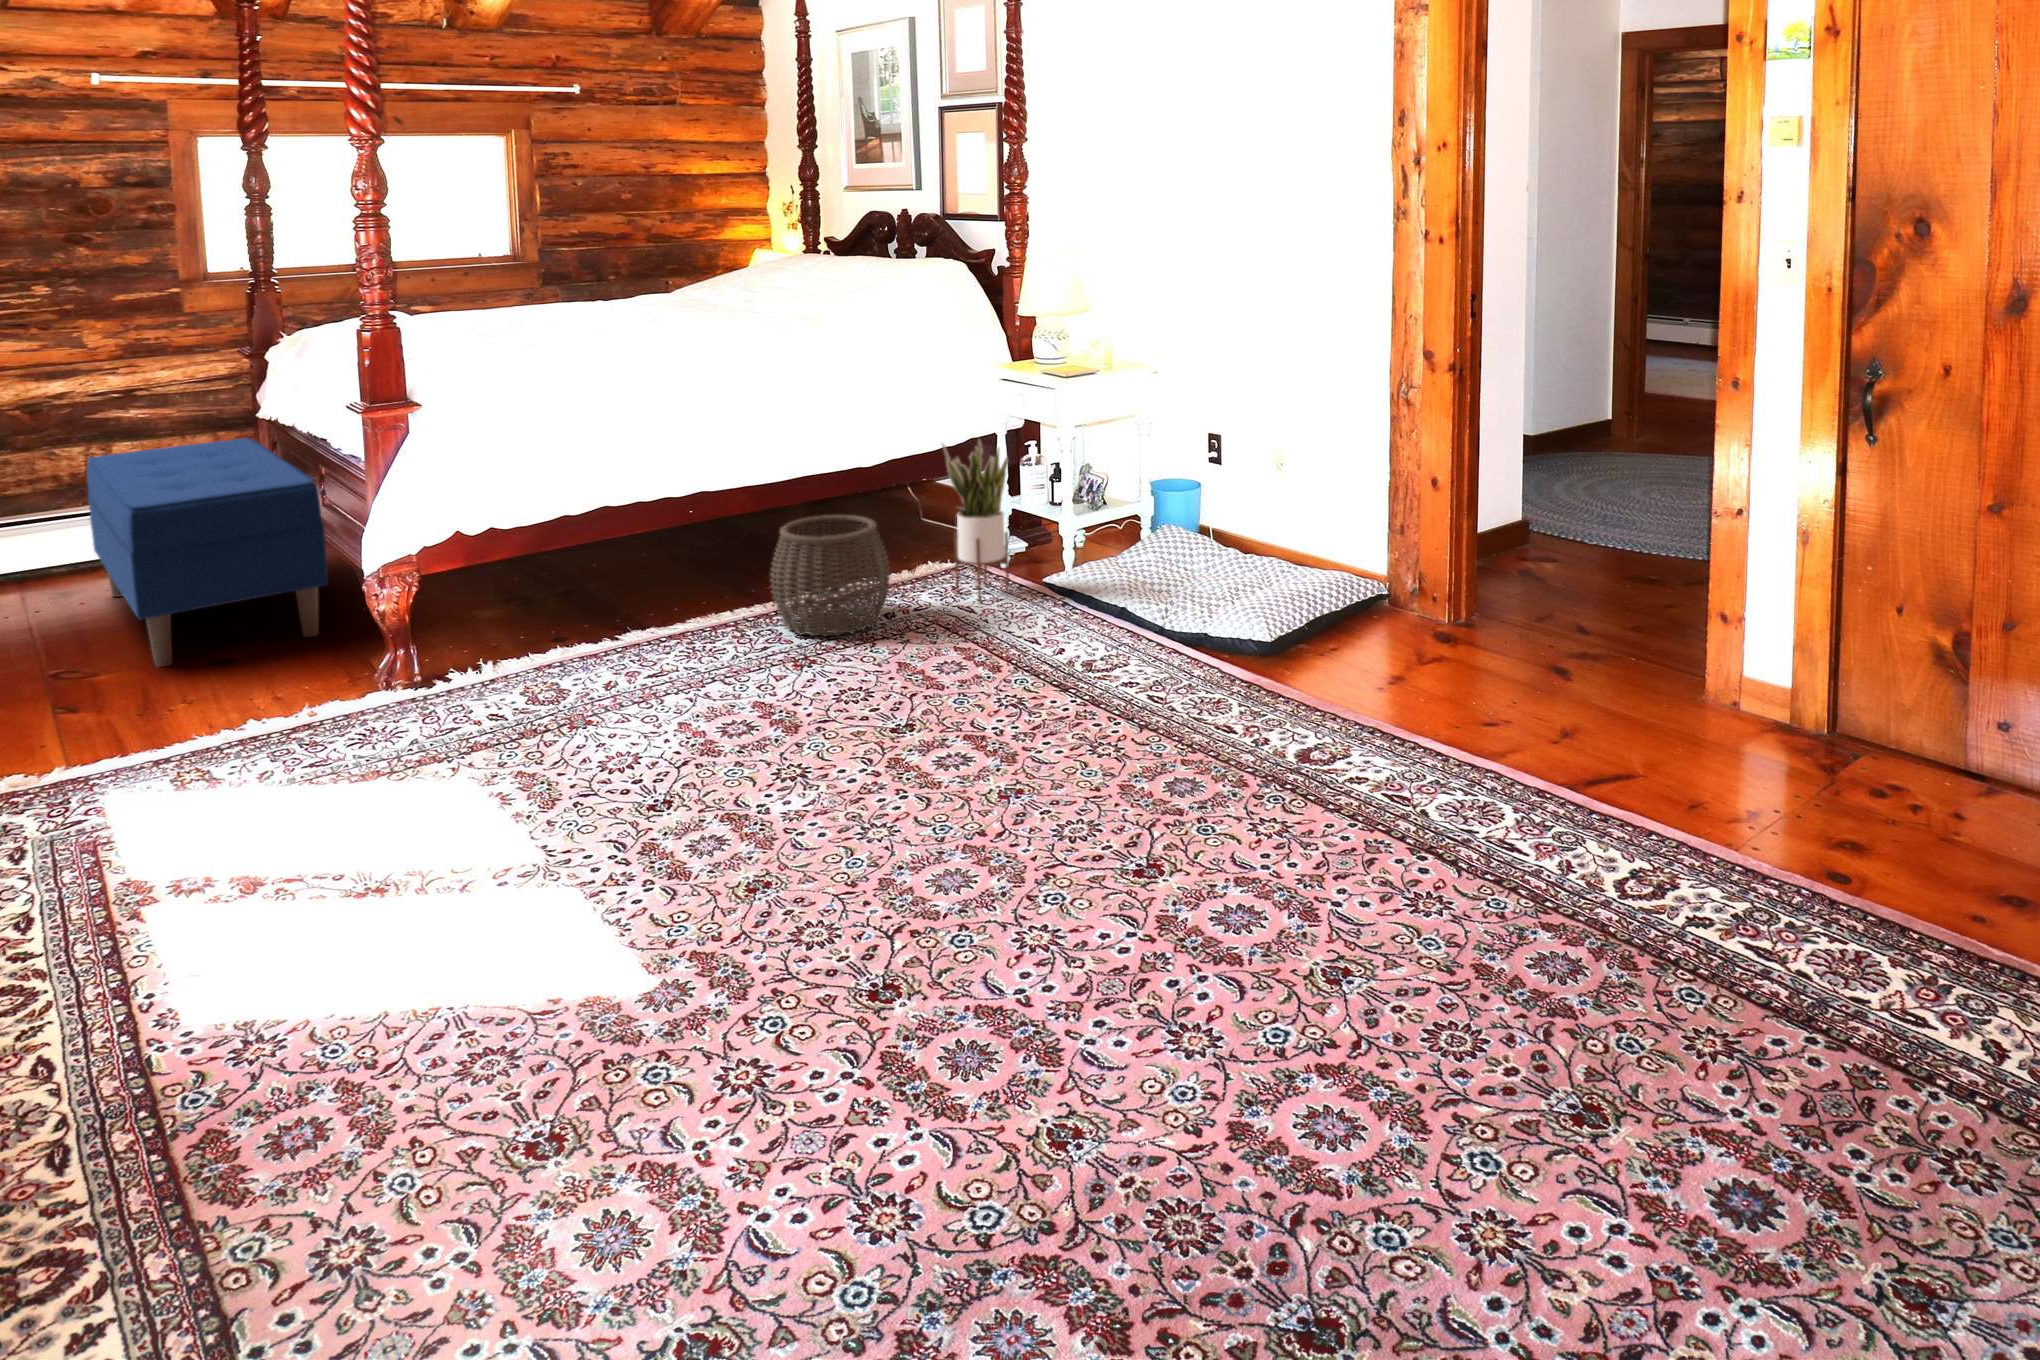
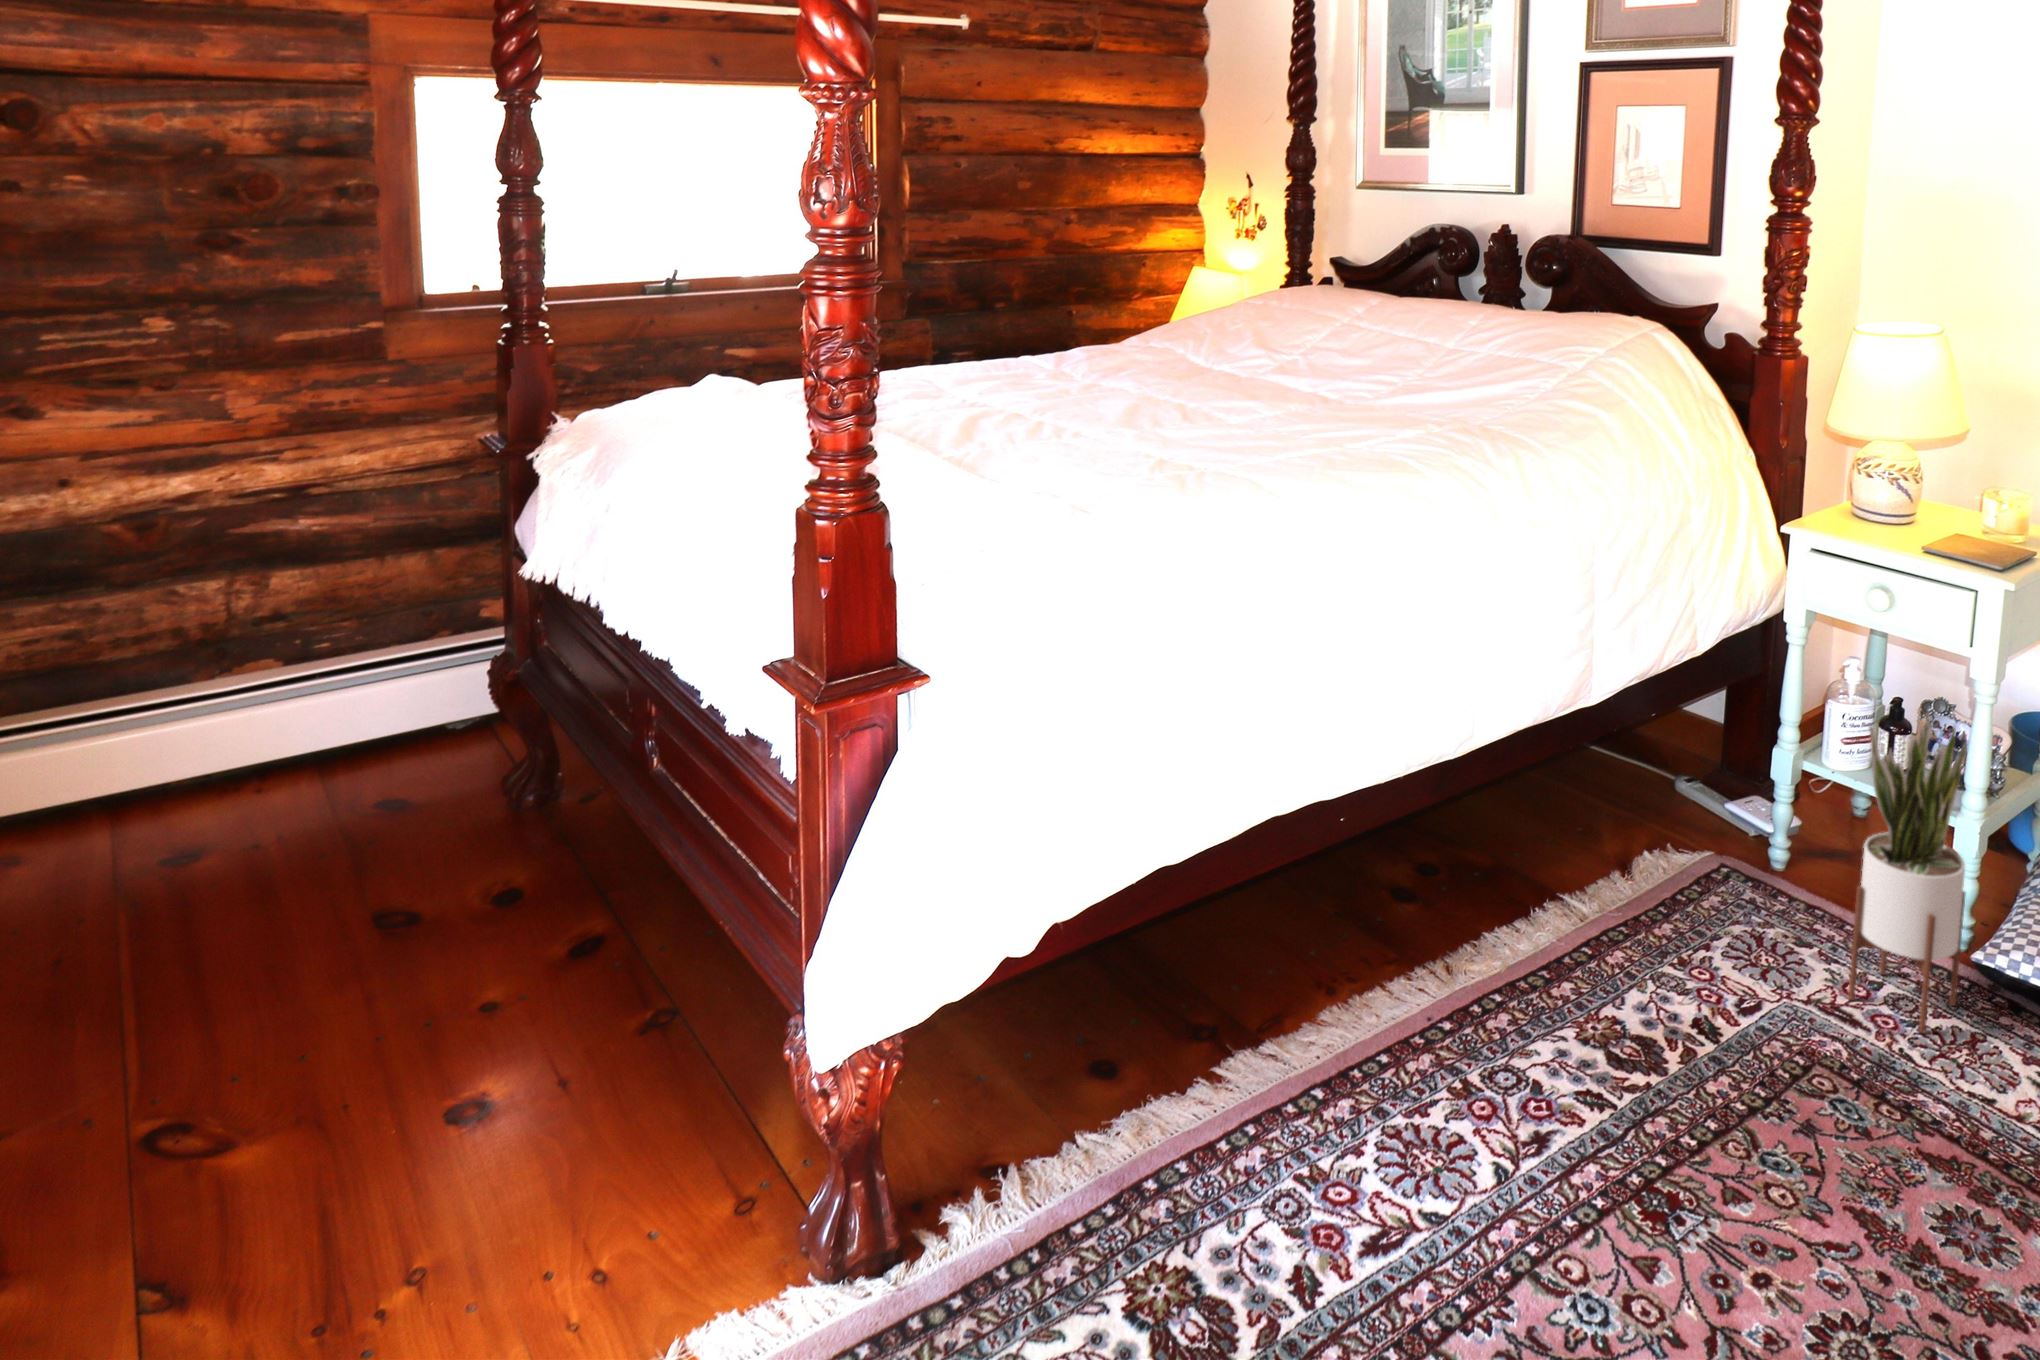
bench: present [87,438,328,667] -> none [218,608,678,1206]
woven basket: present [771,515,890,636] -> none [1574,871,1833,1175]

